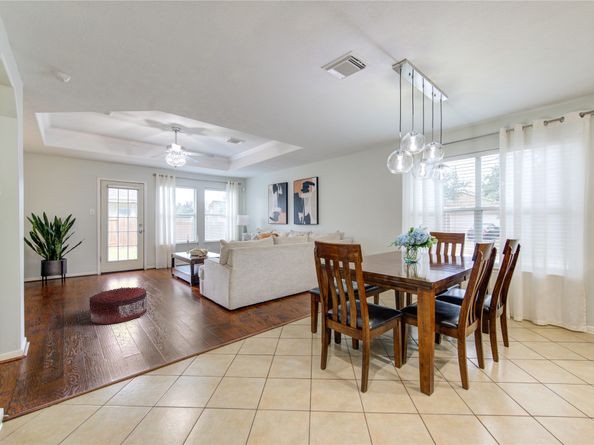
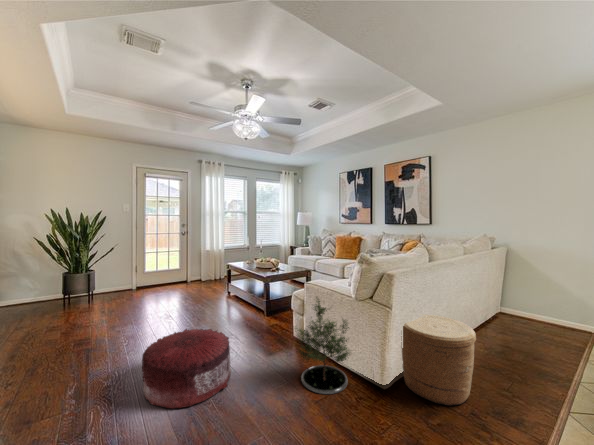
potted tree: none [181,264,218,317] -> present [295,297,350,394]
woven basket: none [245,275,282,319] -> present [402,315,476,406]

